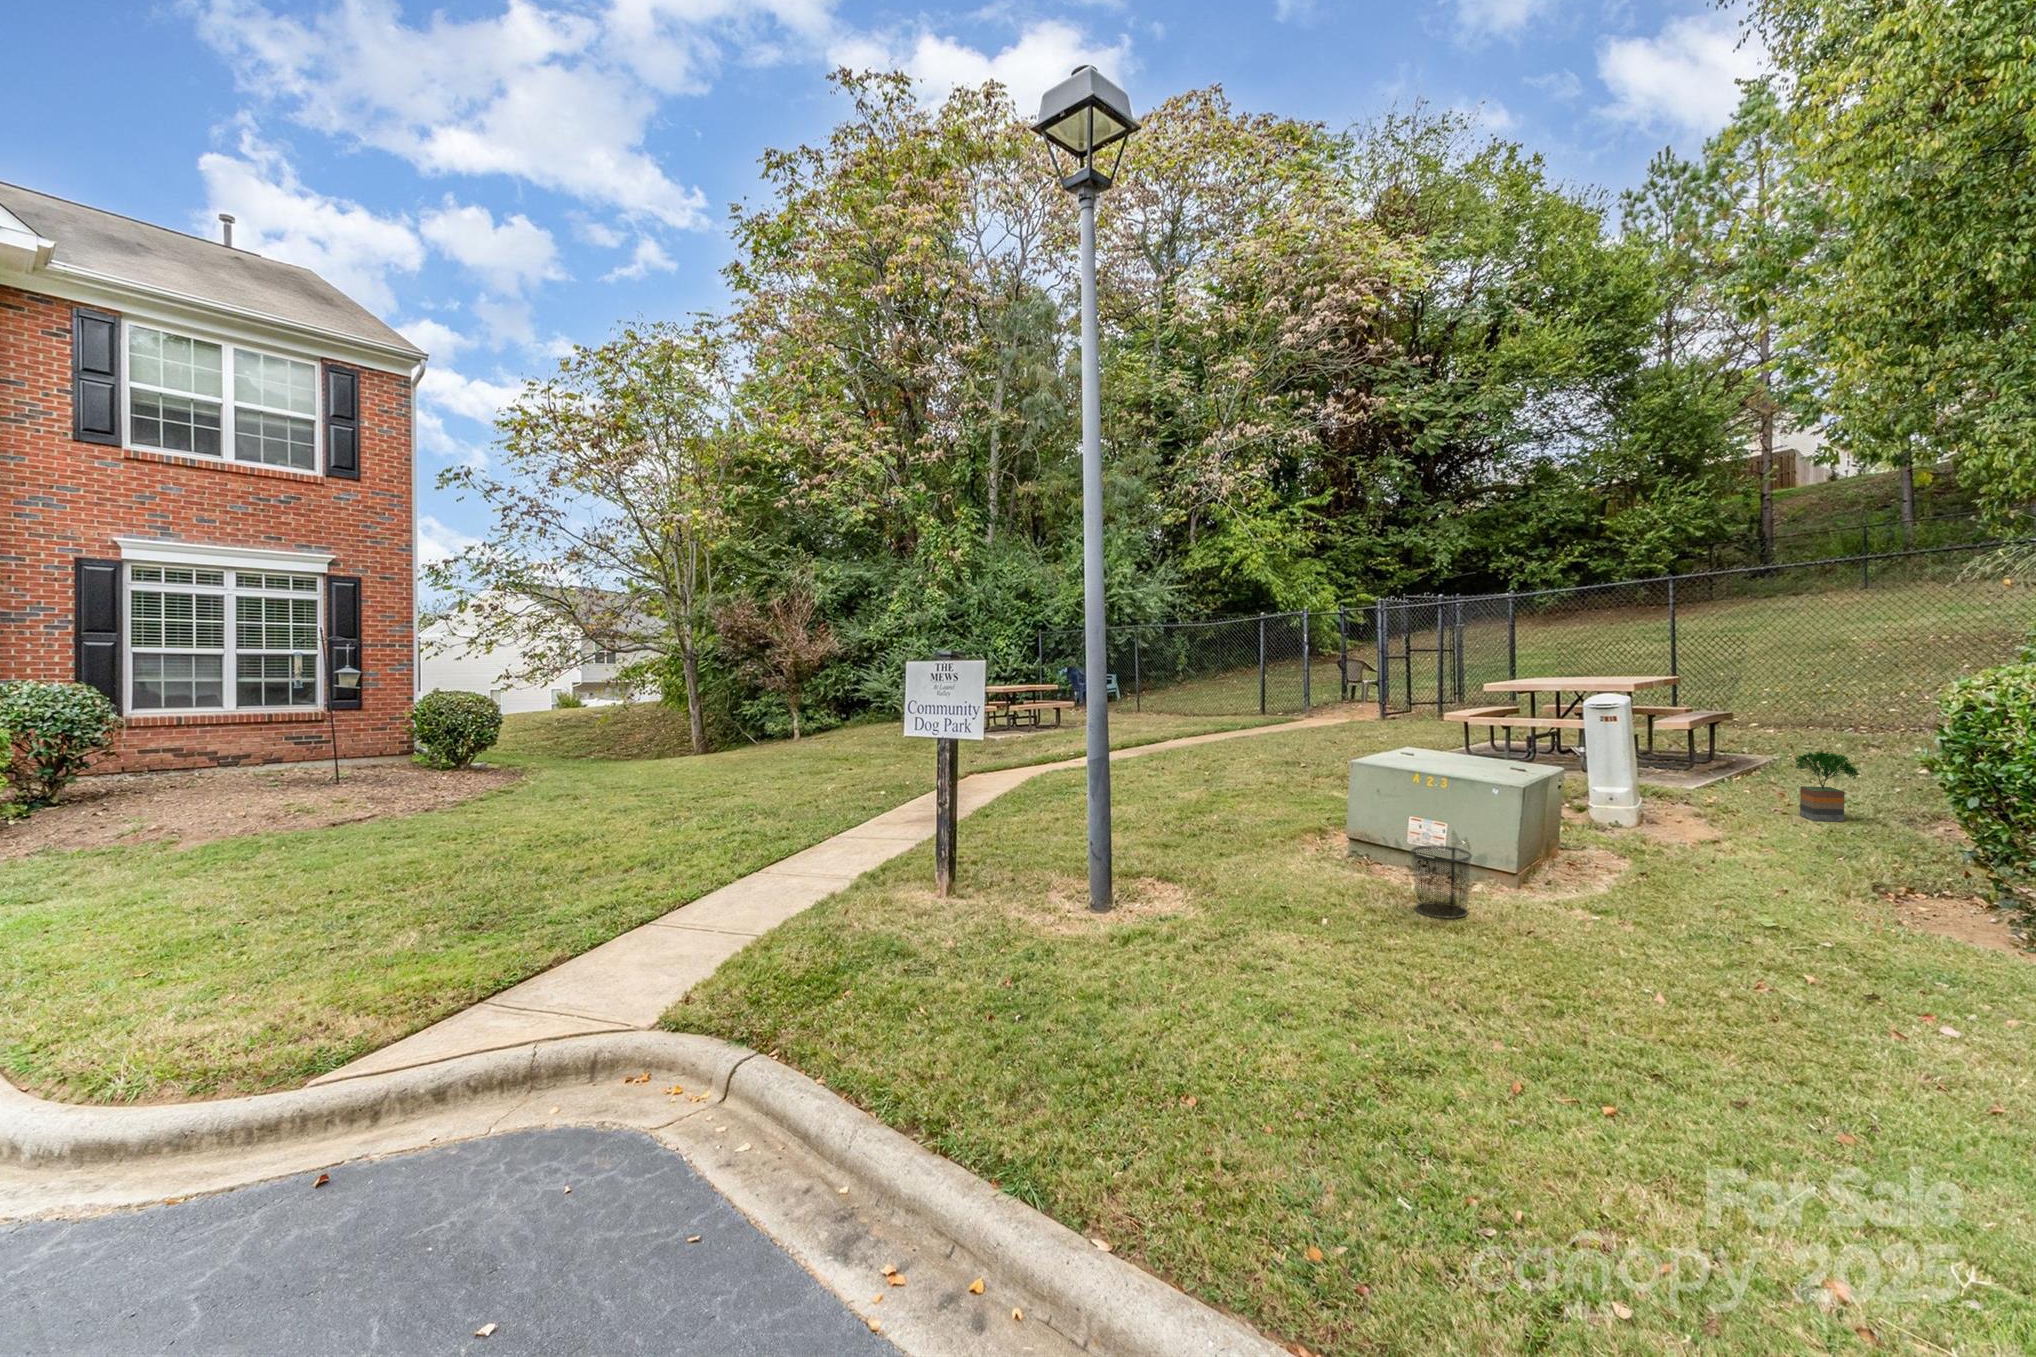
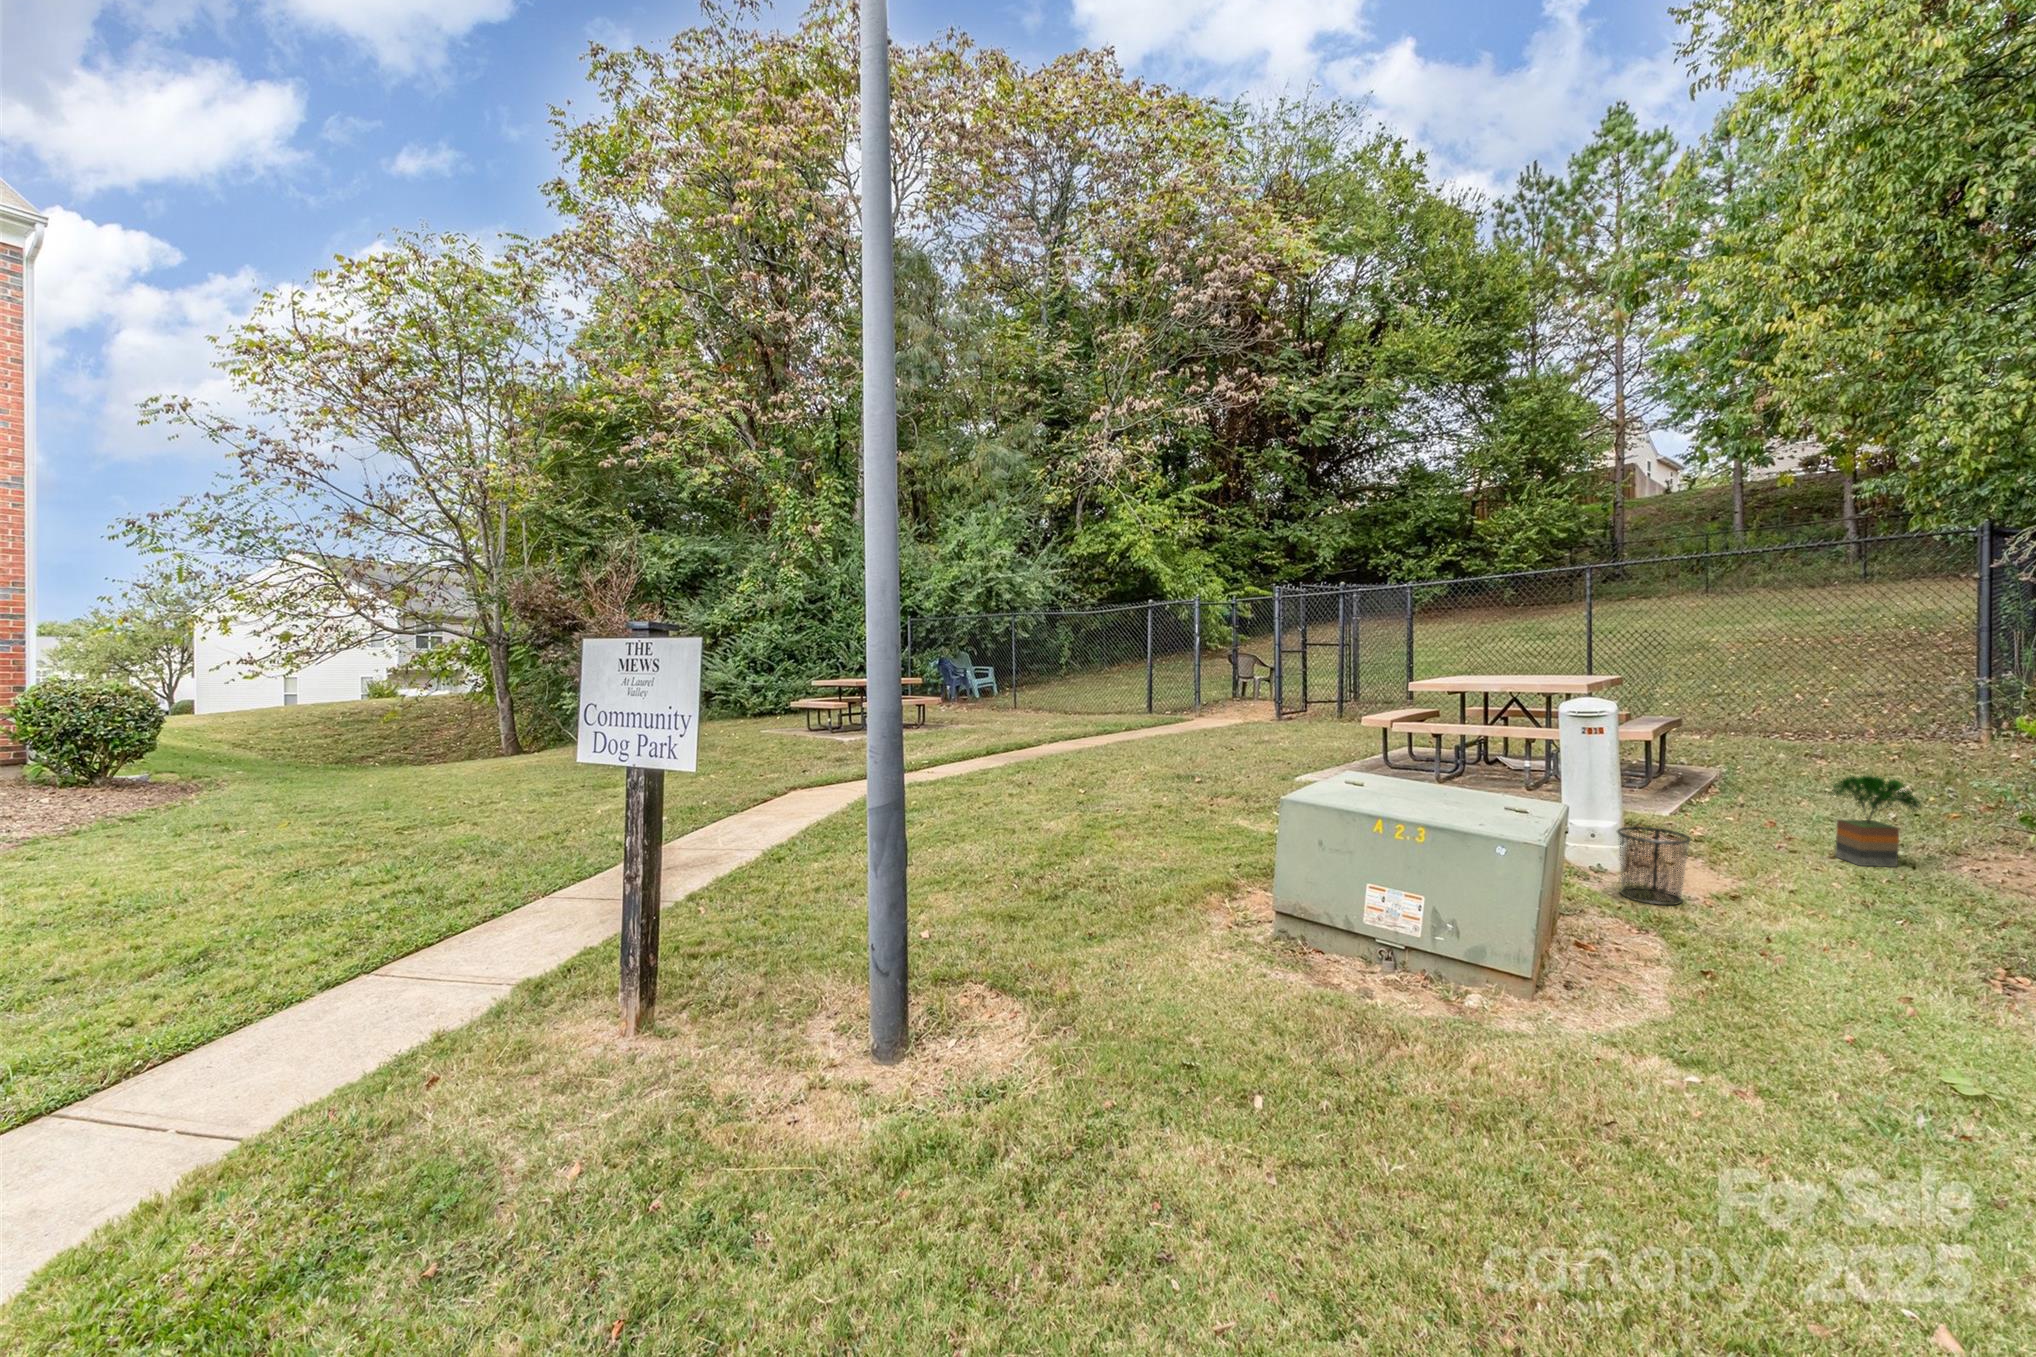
waste bin: present [1411,845,1472,919] -> present [1617,827,1691,905]

